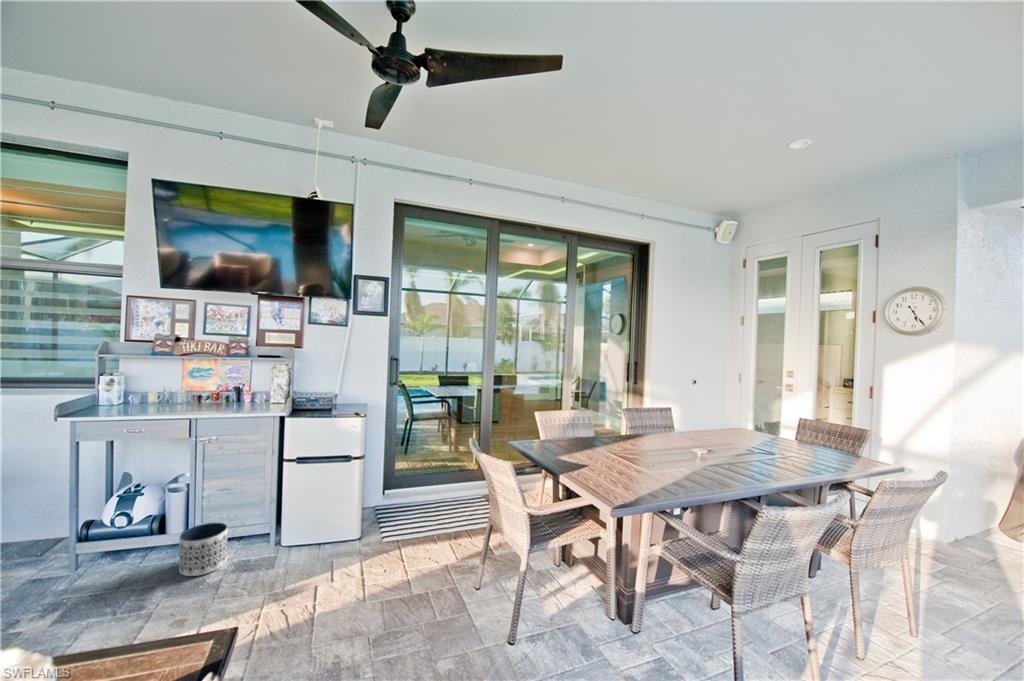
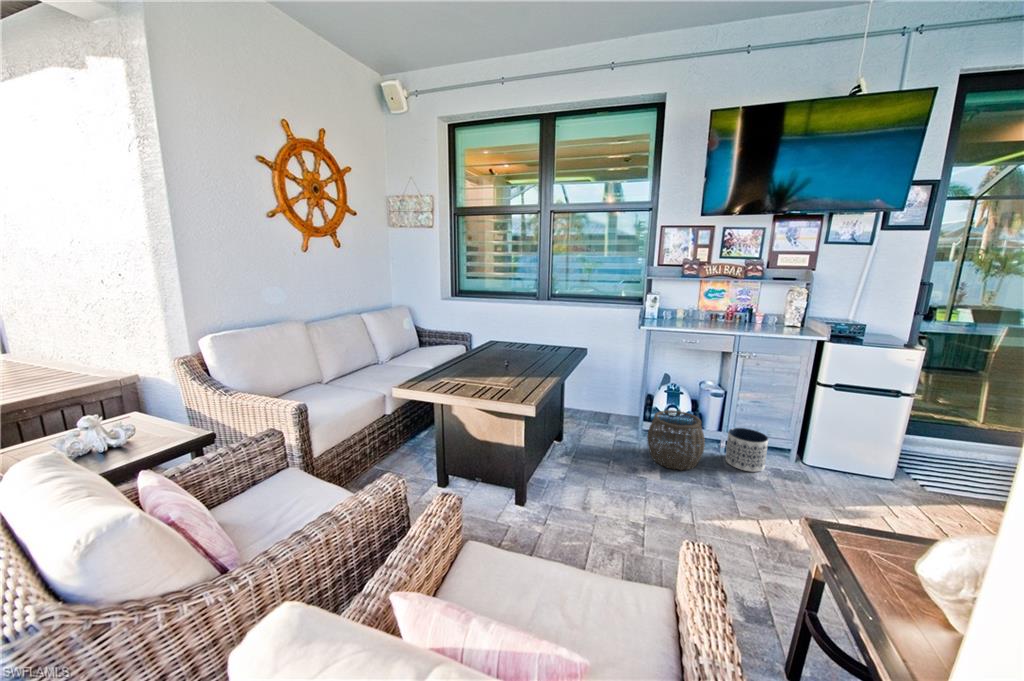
woven basket: none [44,523,140,610] -> present [647,410,705,470]

